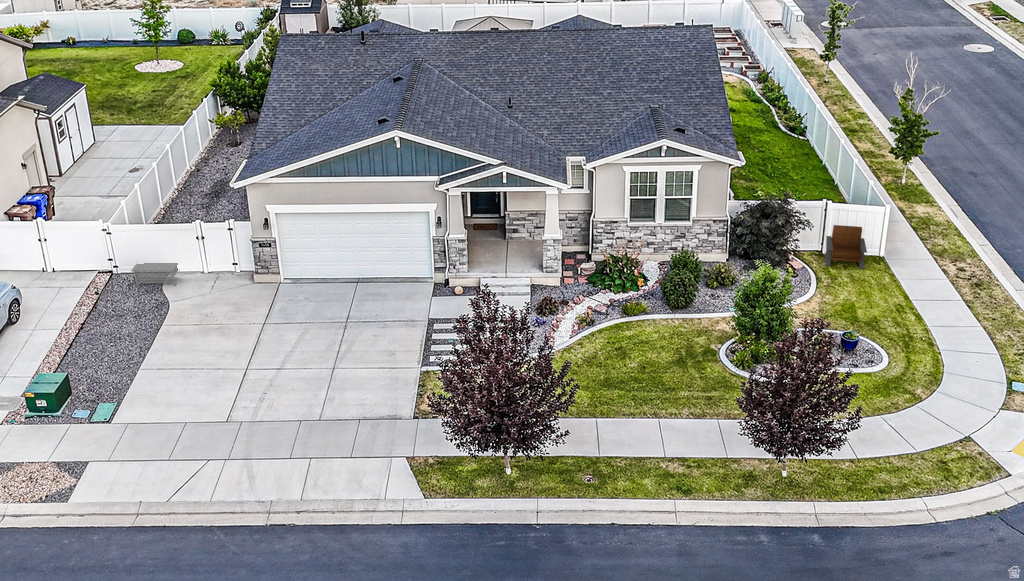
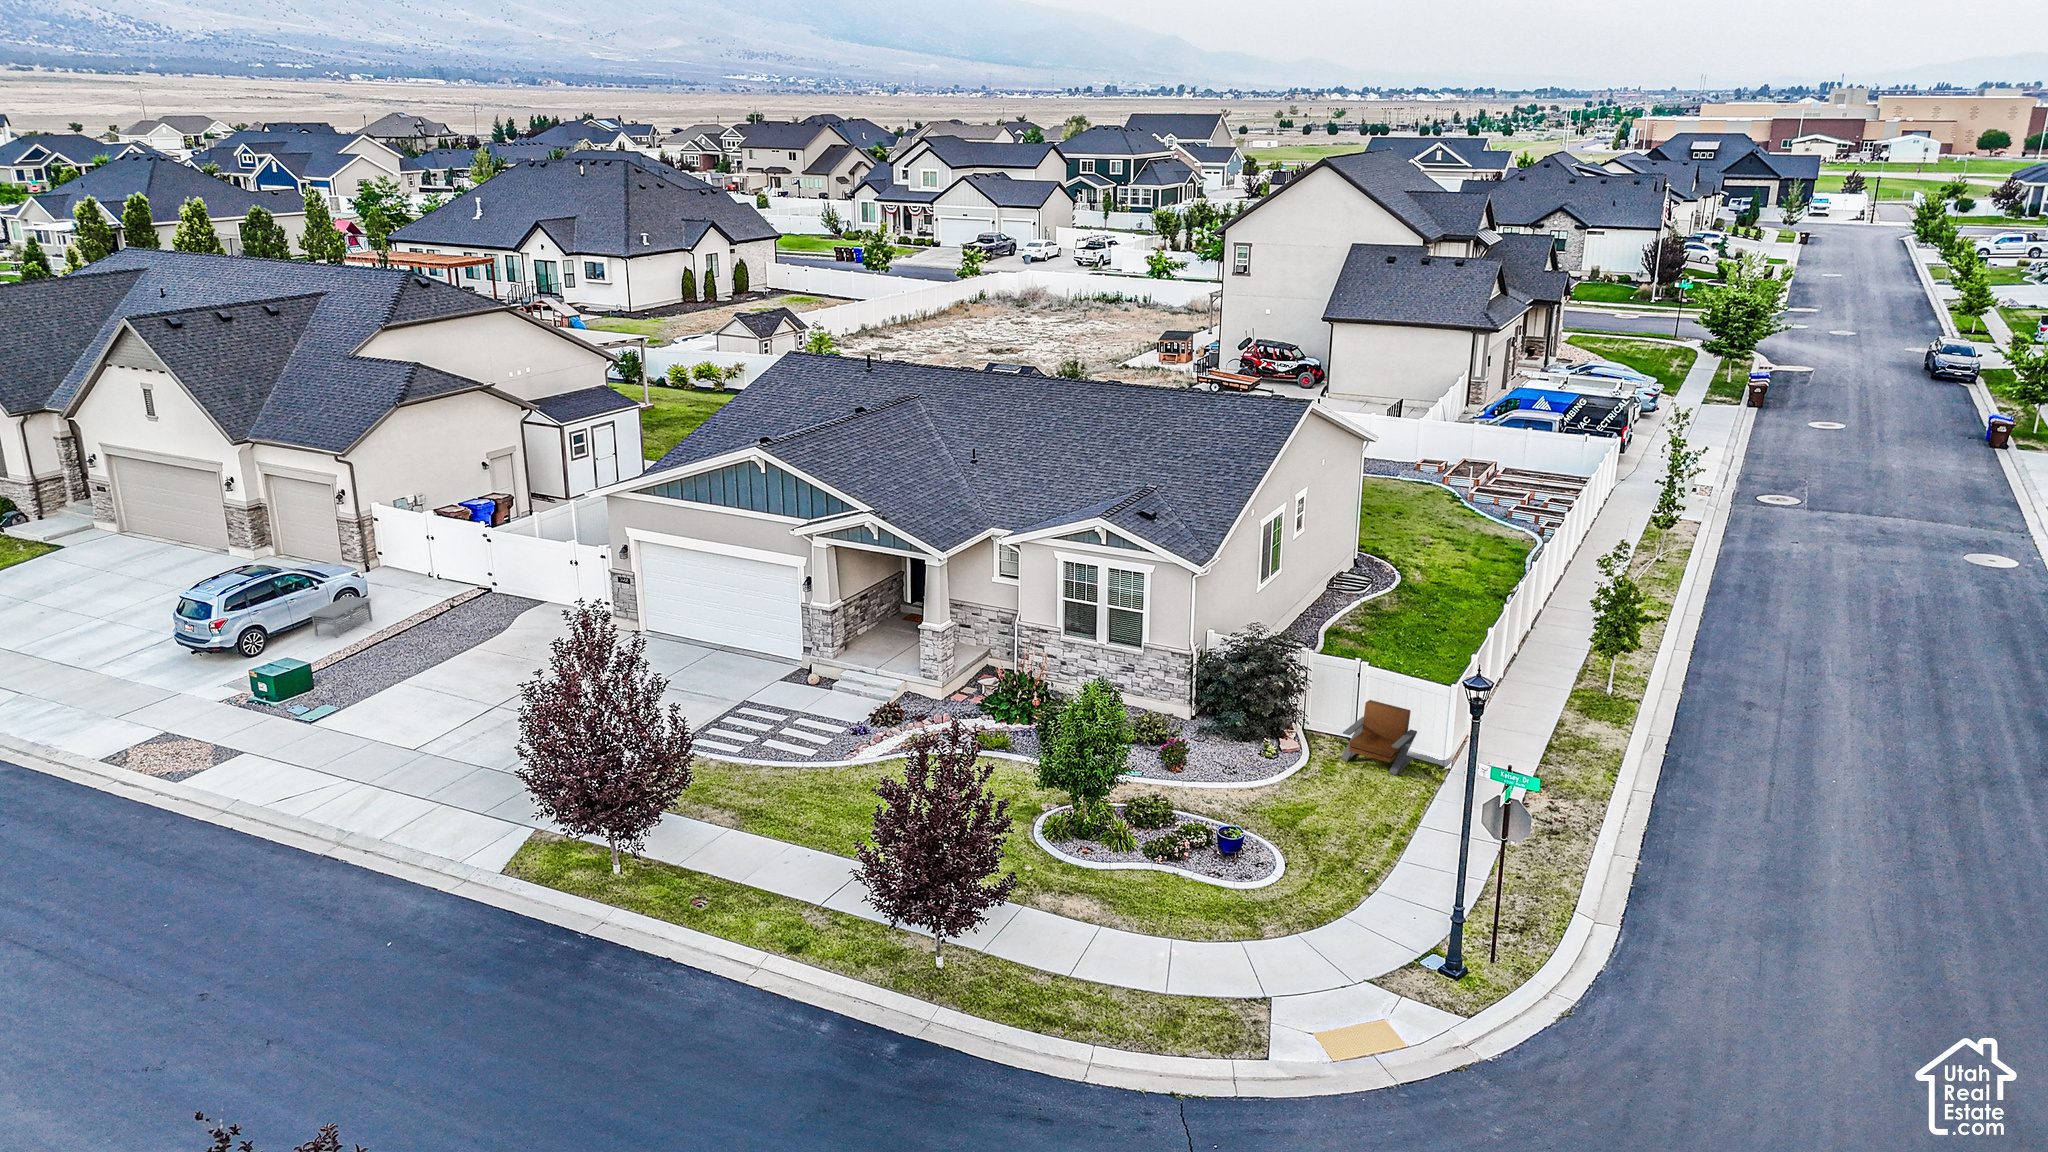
storage bench: present [131,263,180,286] -> present [309,596,373,638]

